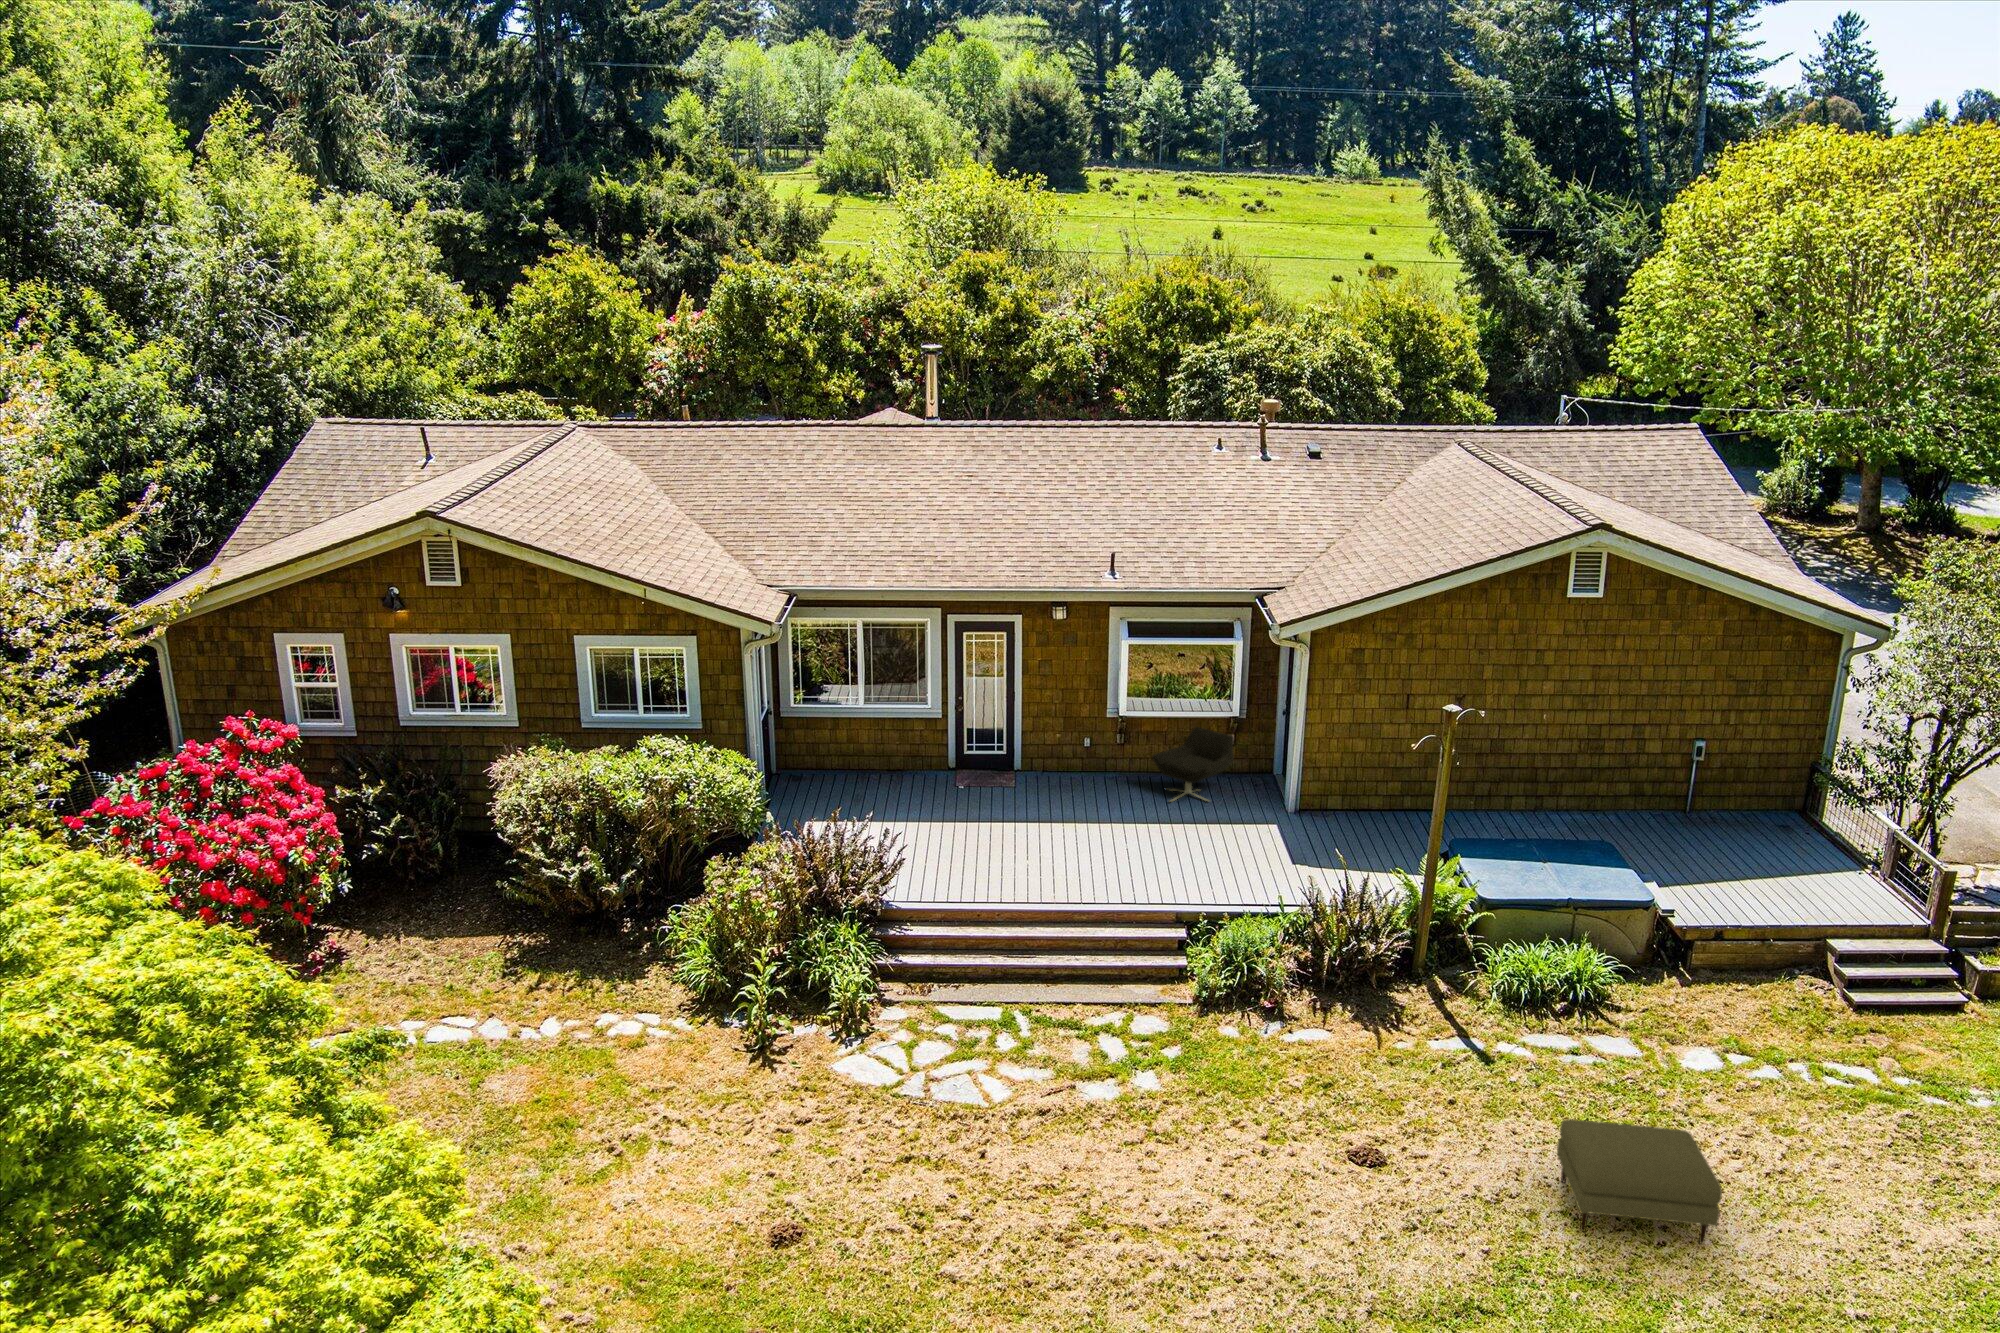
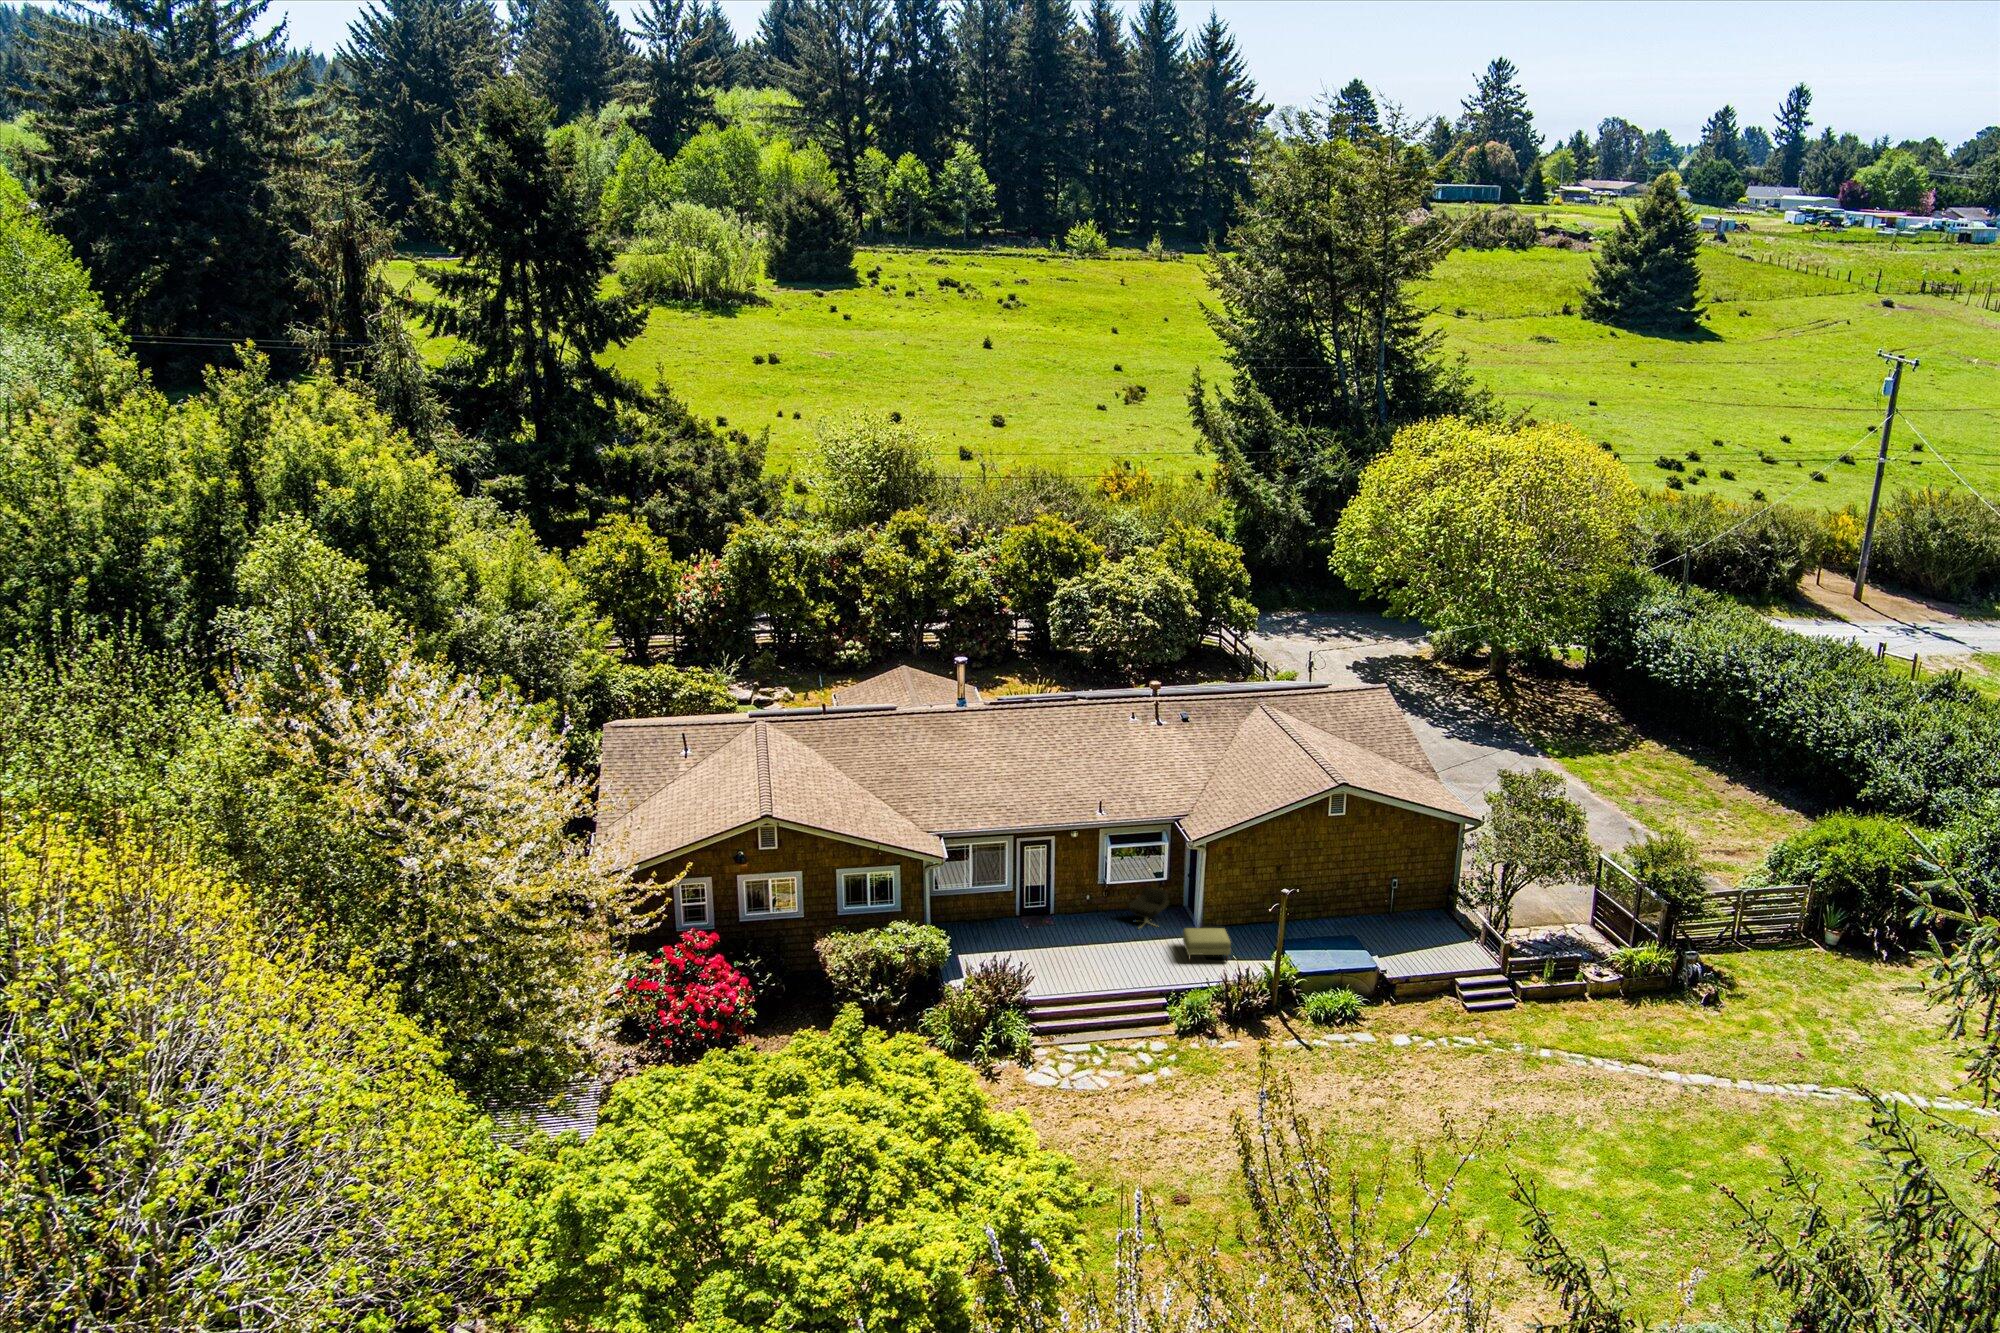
ottoman: present [1557,1119,1722,1244] -> present [1183,928,1231,960]

